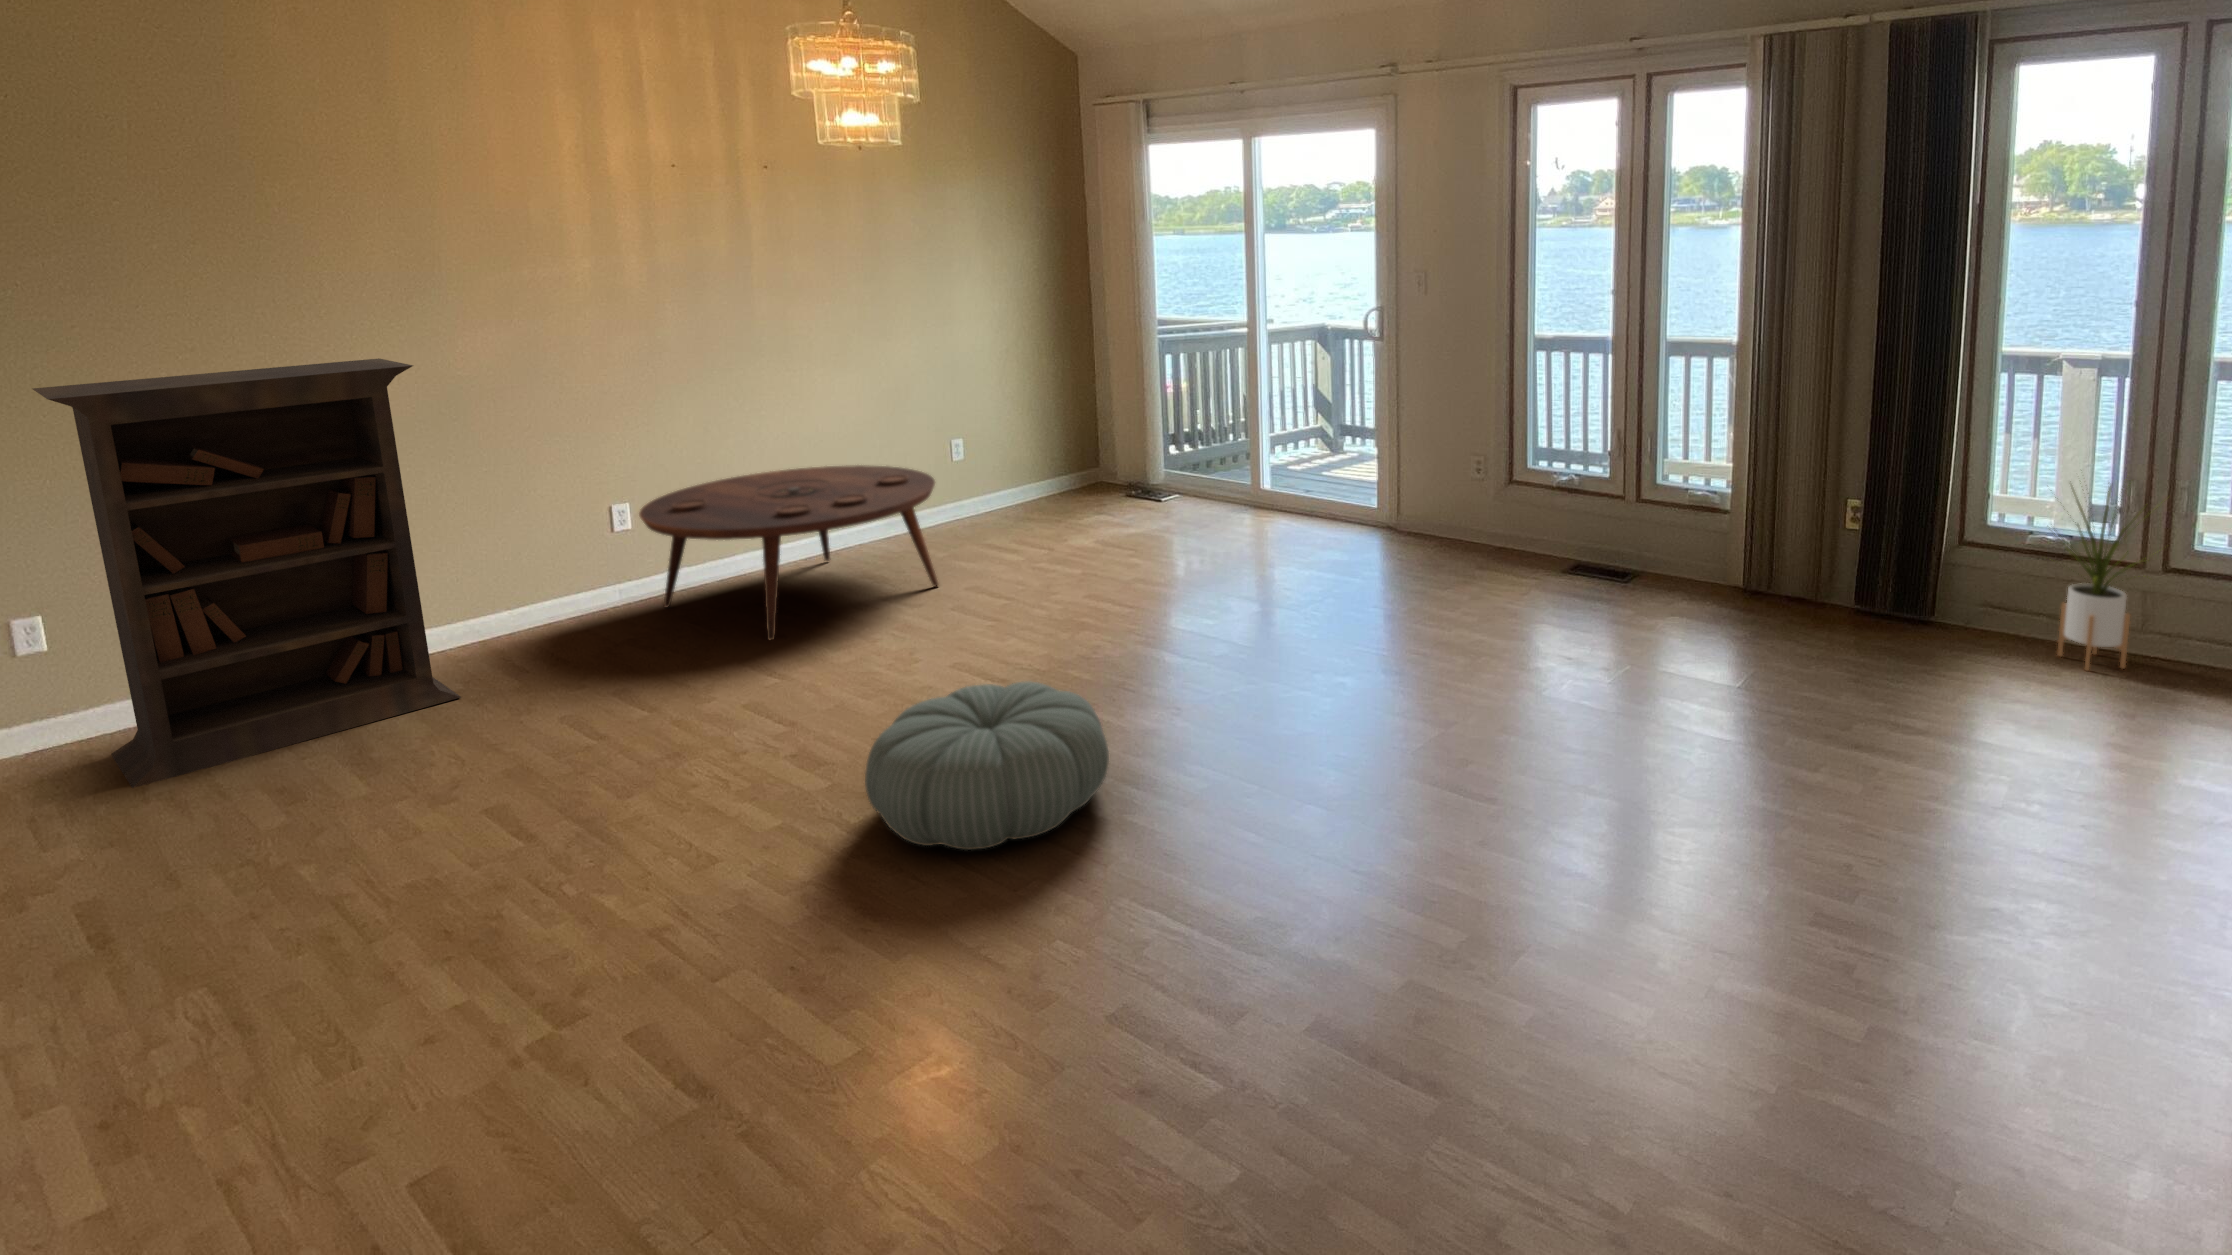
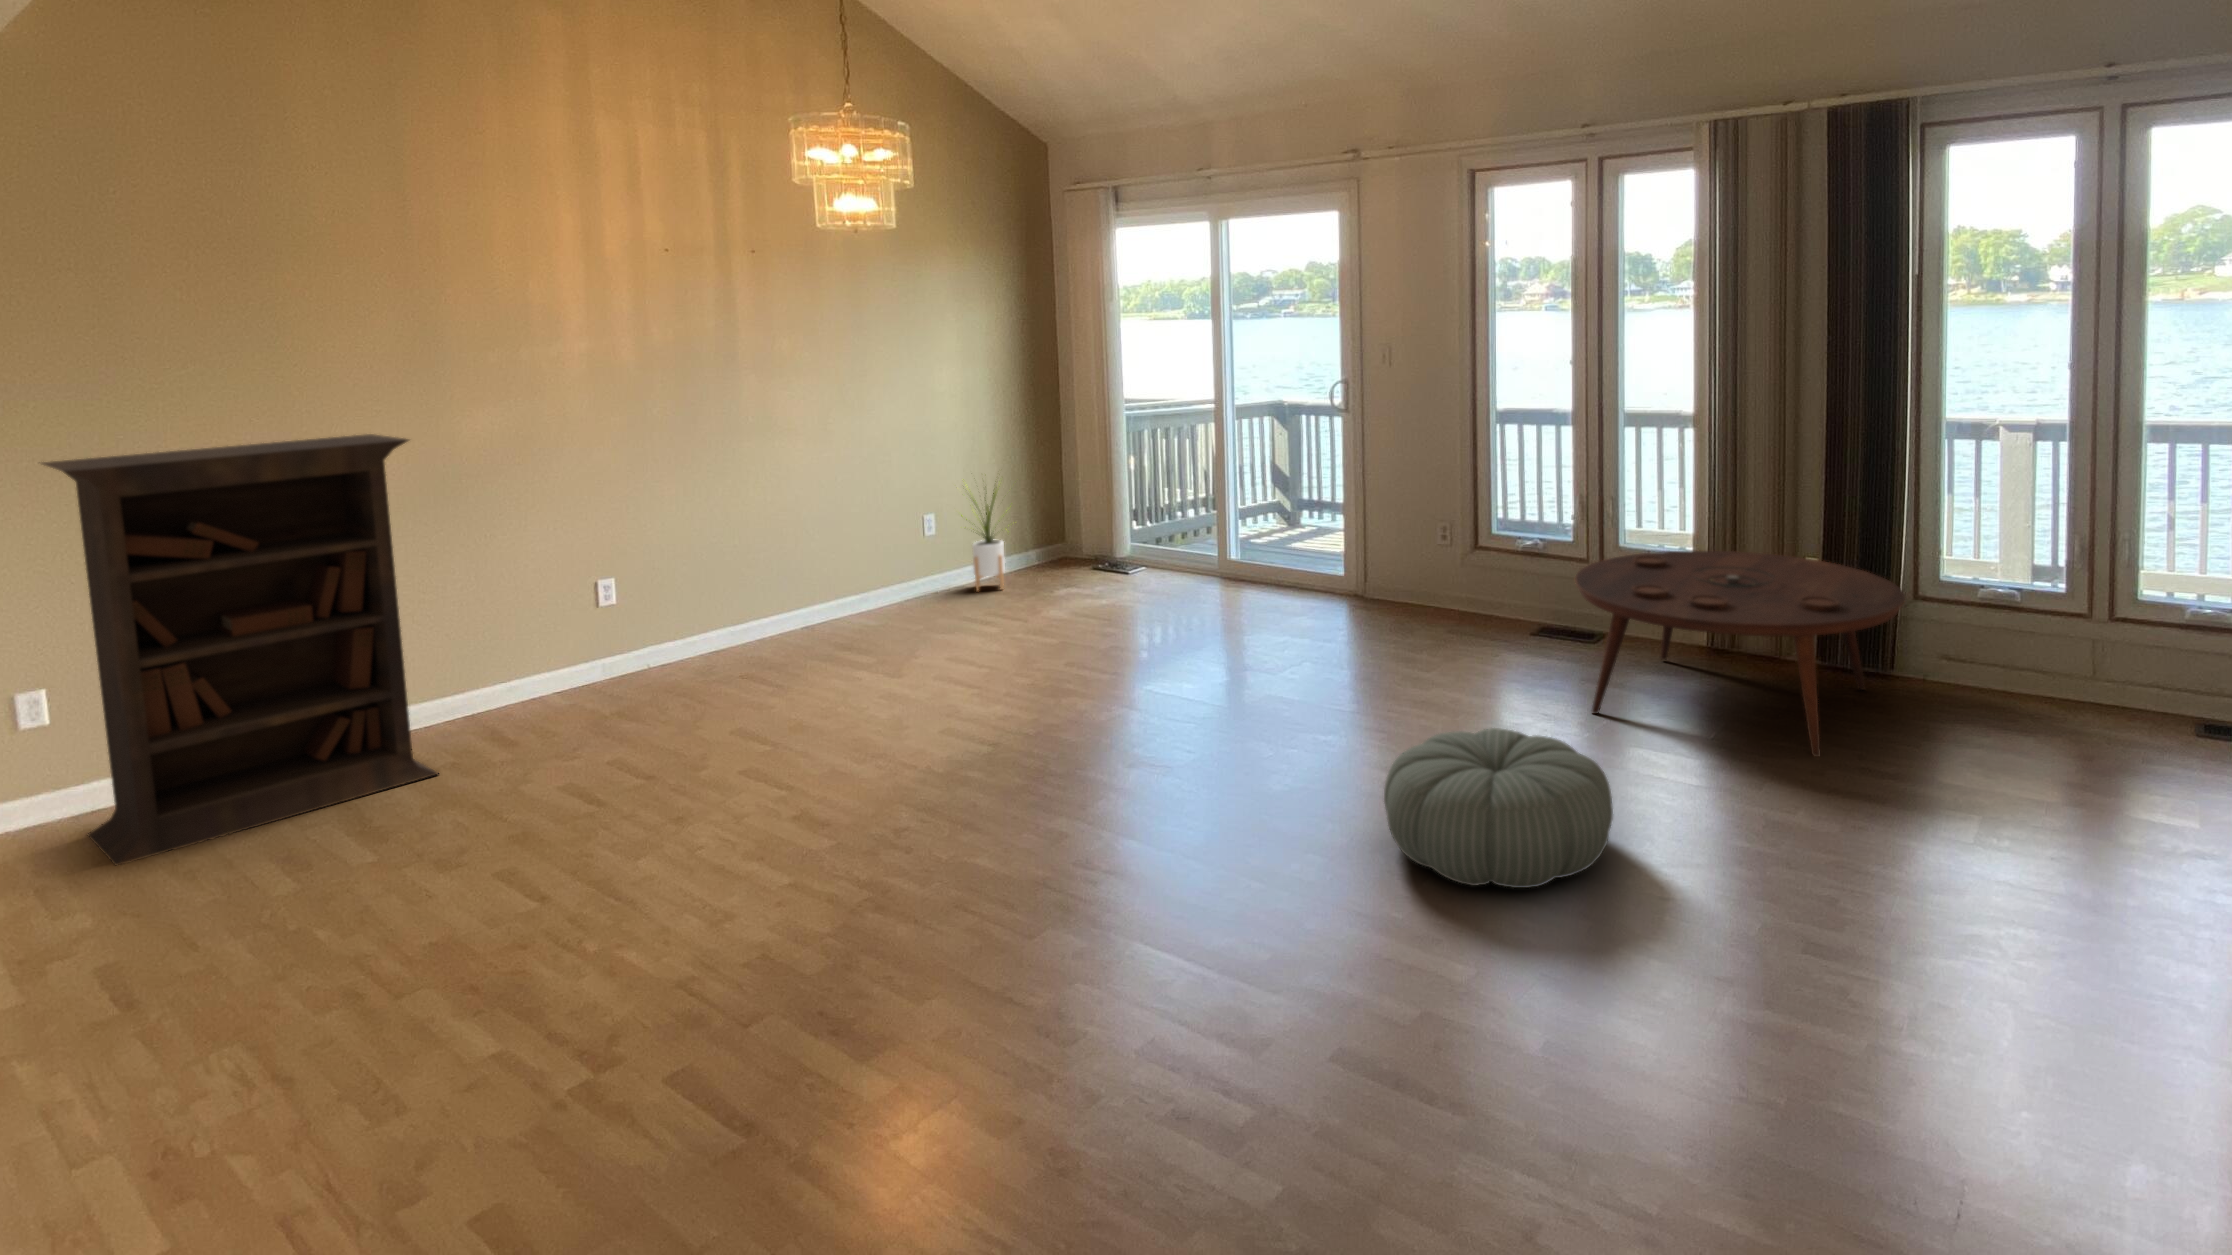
coffee table: present [639,465,938,640] -> present [1575,551,1905,757]
house plant: present [2054,485,2162,670] -> present [961,487,1011,591]
pouf: present [865,681,1109,850] -> present [1384,728,1613,888]

